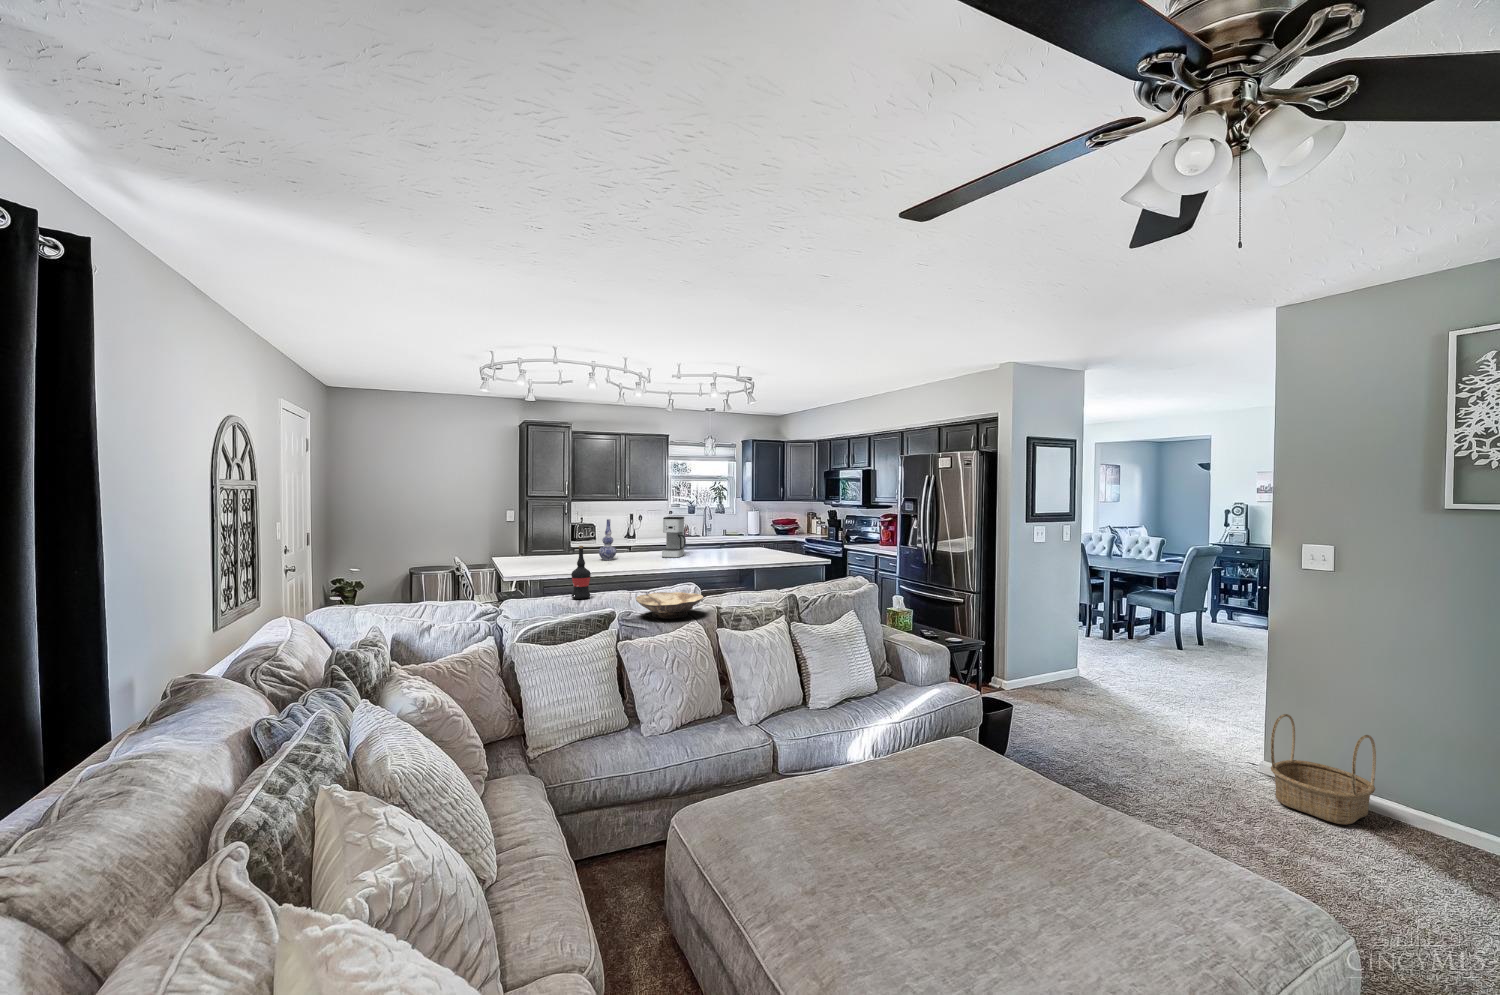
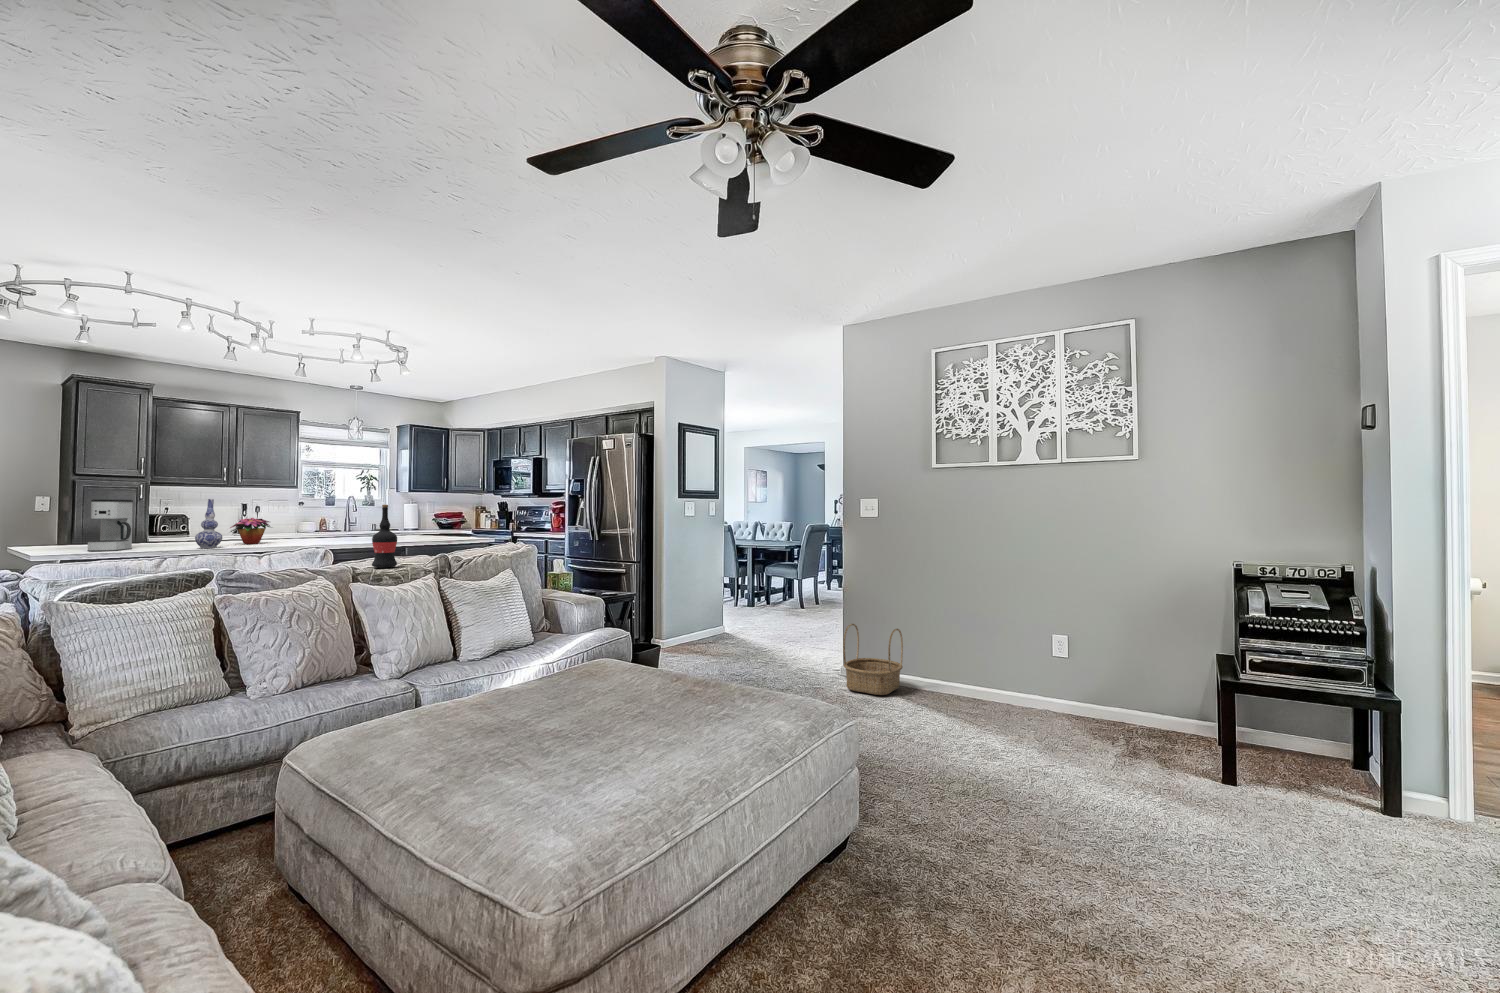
coffee maker: present [662,517,686,558] -> present [88,500,133,551]
flower arrangement: none [618,532,652,555] -> present [230,518,270,544]
wine bottle: present [571,546,591,599] -> present [372,505,397,568]
bowl: present [636,592,704,619] -> none [243,551,336,576]

